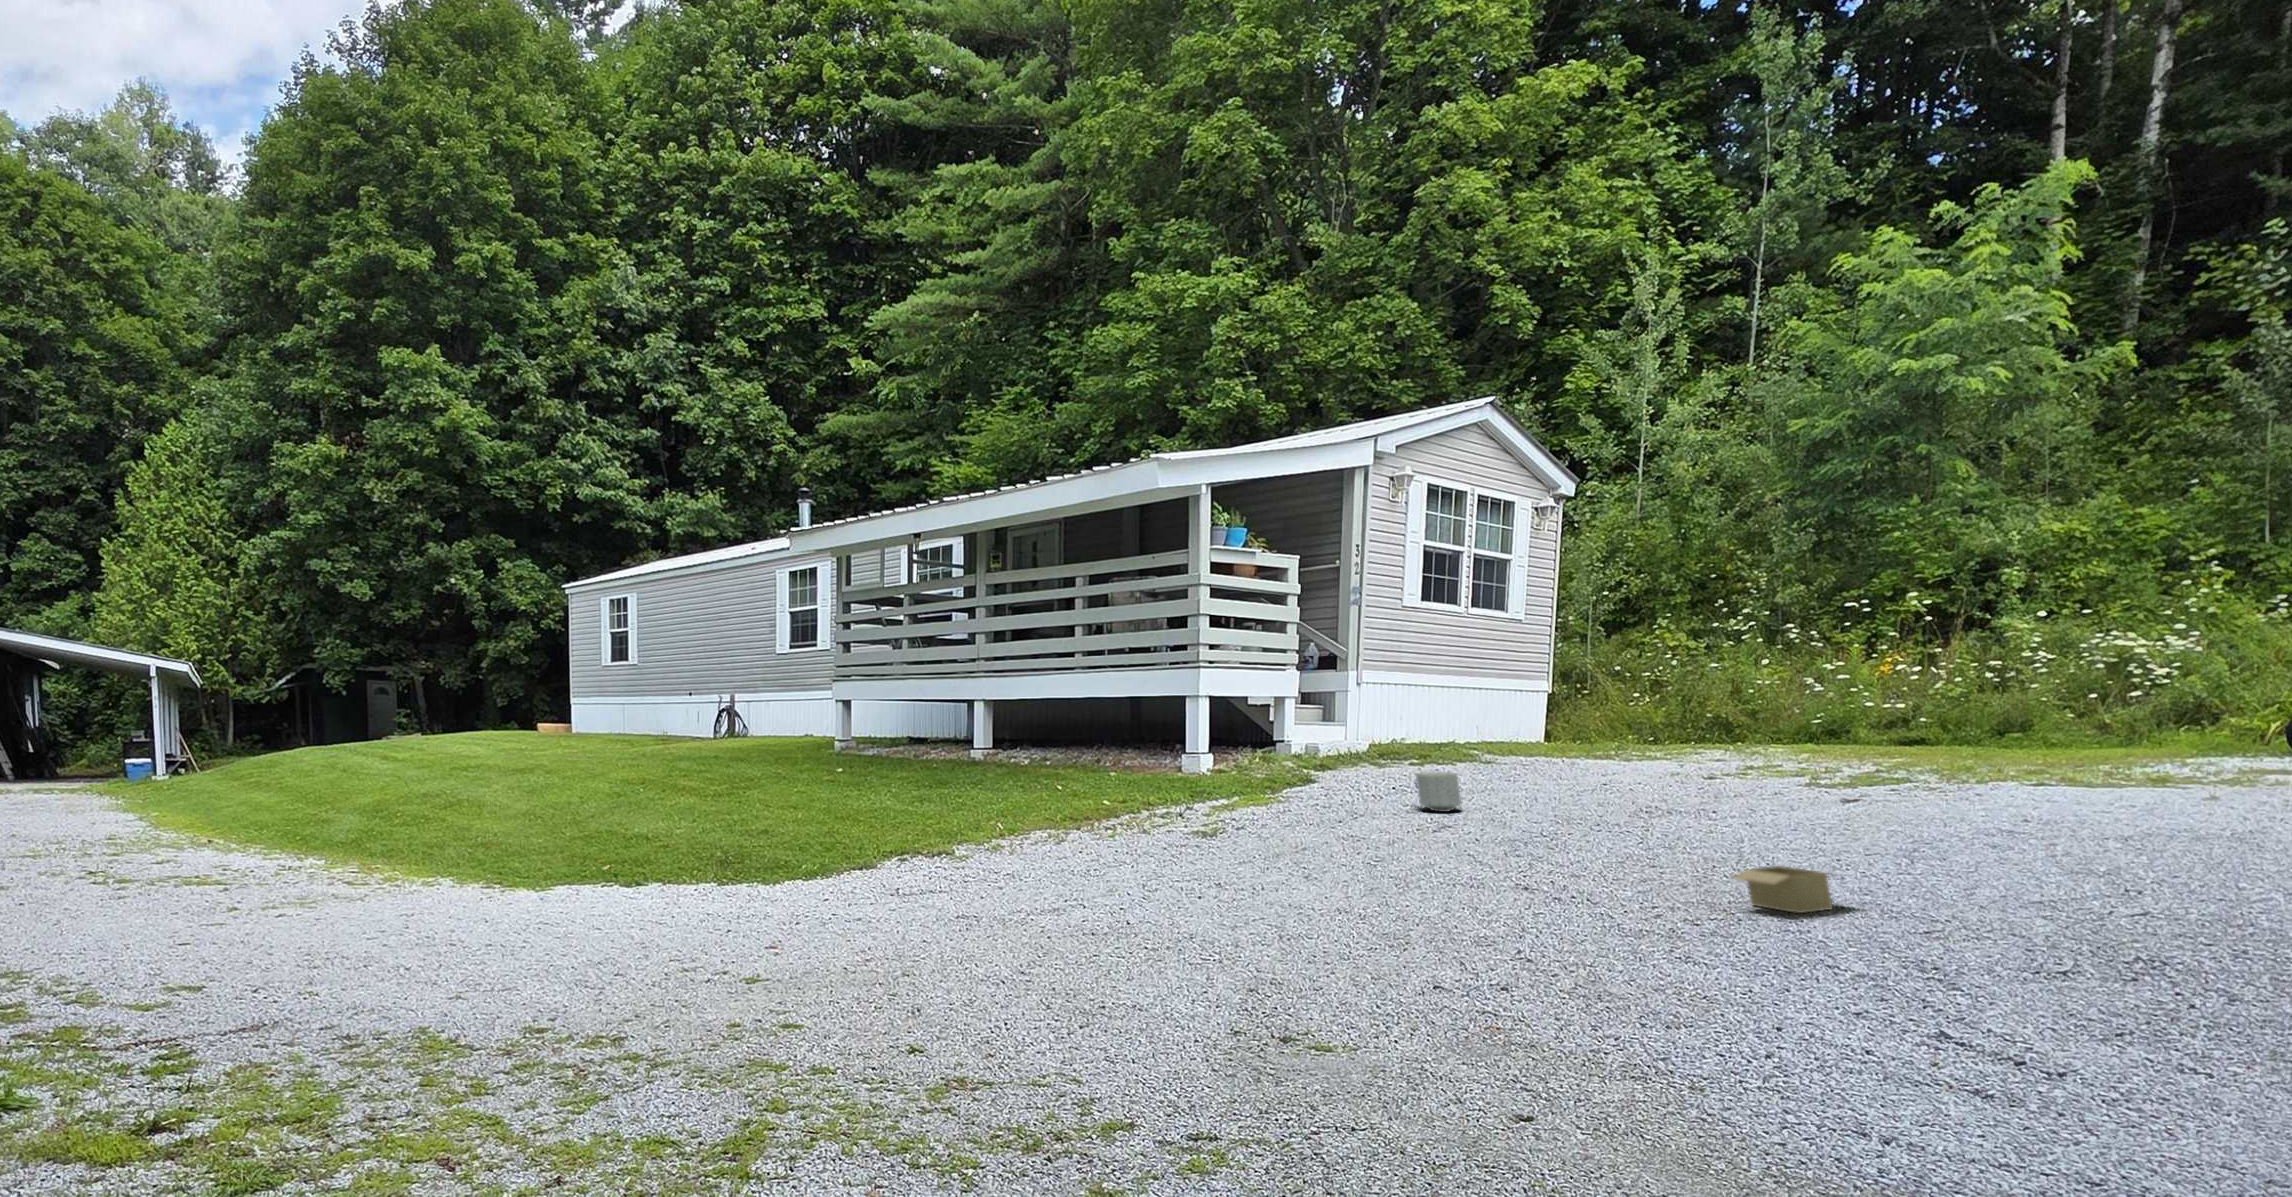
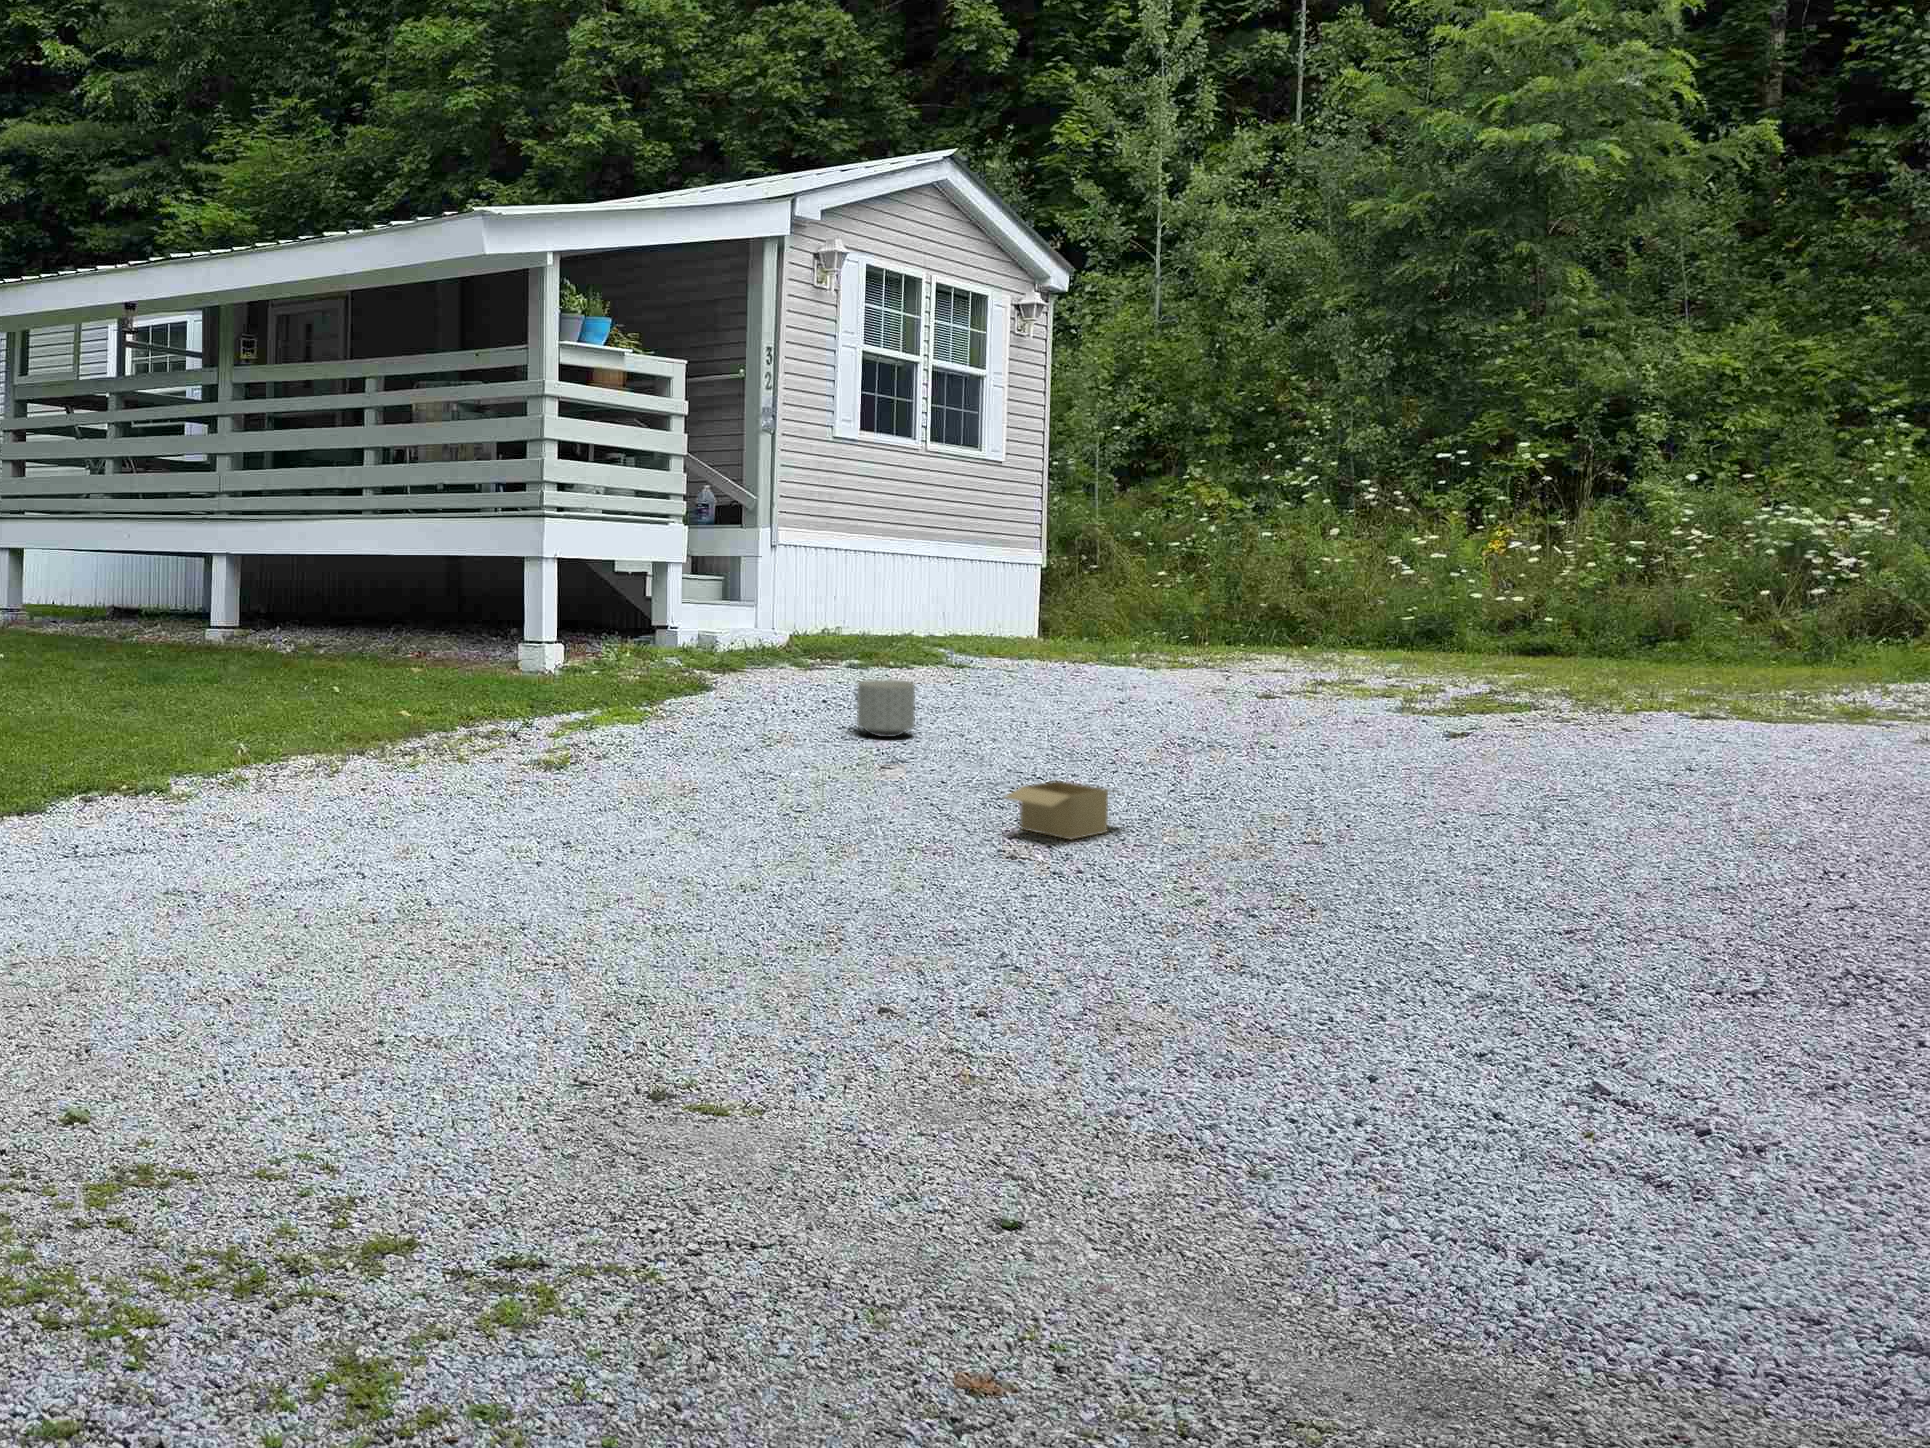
cardboard box: present [1732,866,1833,913] -> present [1005,781,1109,839]

